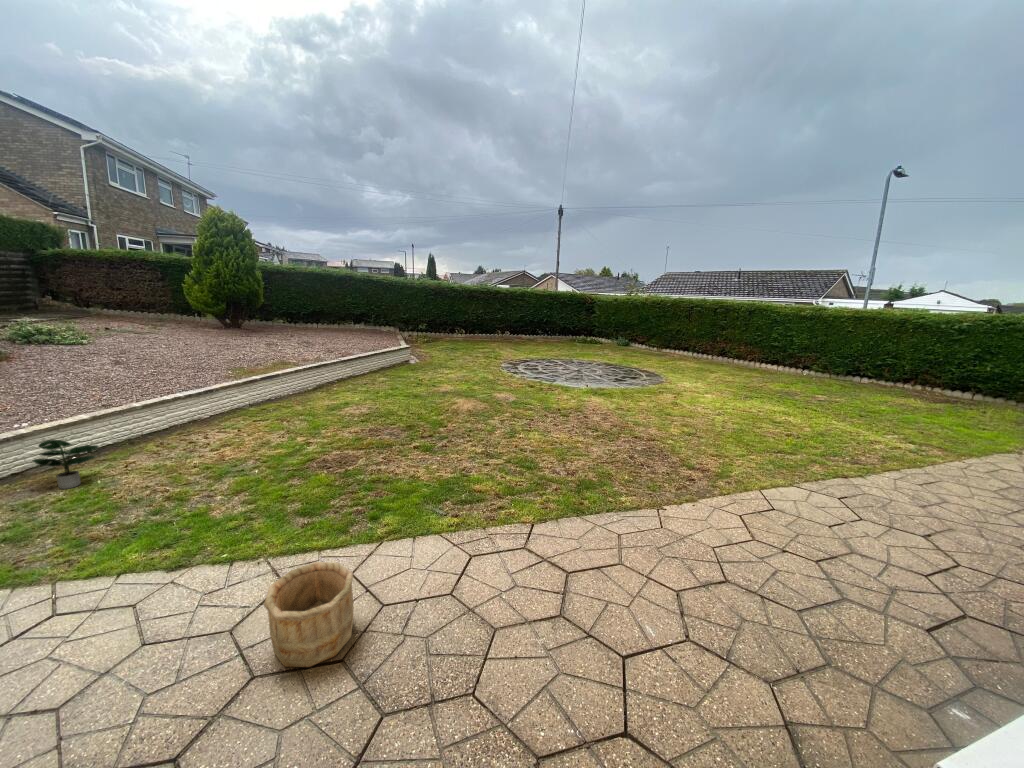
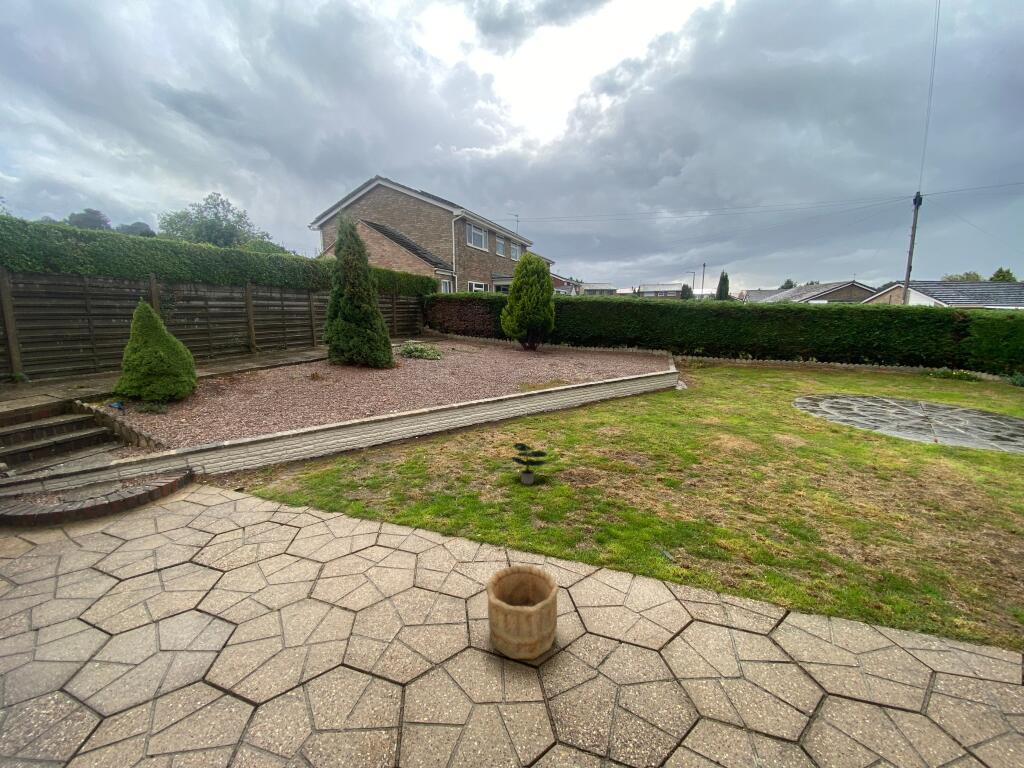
potted plant: present [33,440,98,489] -> present [511,443,547,484]

